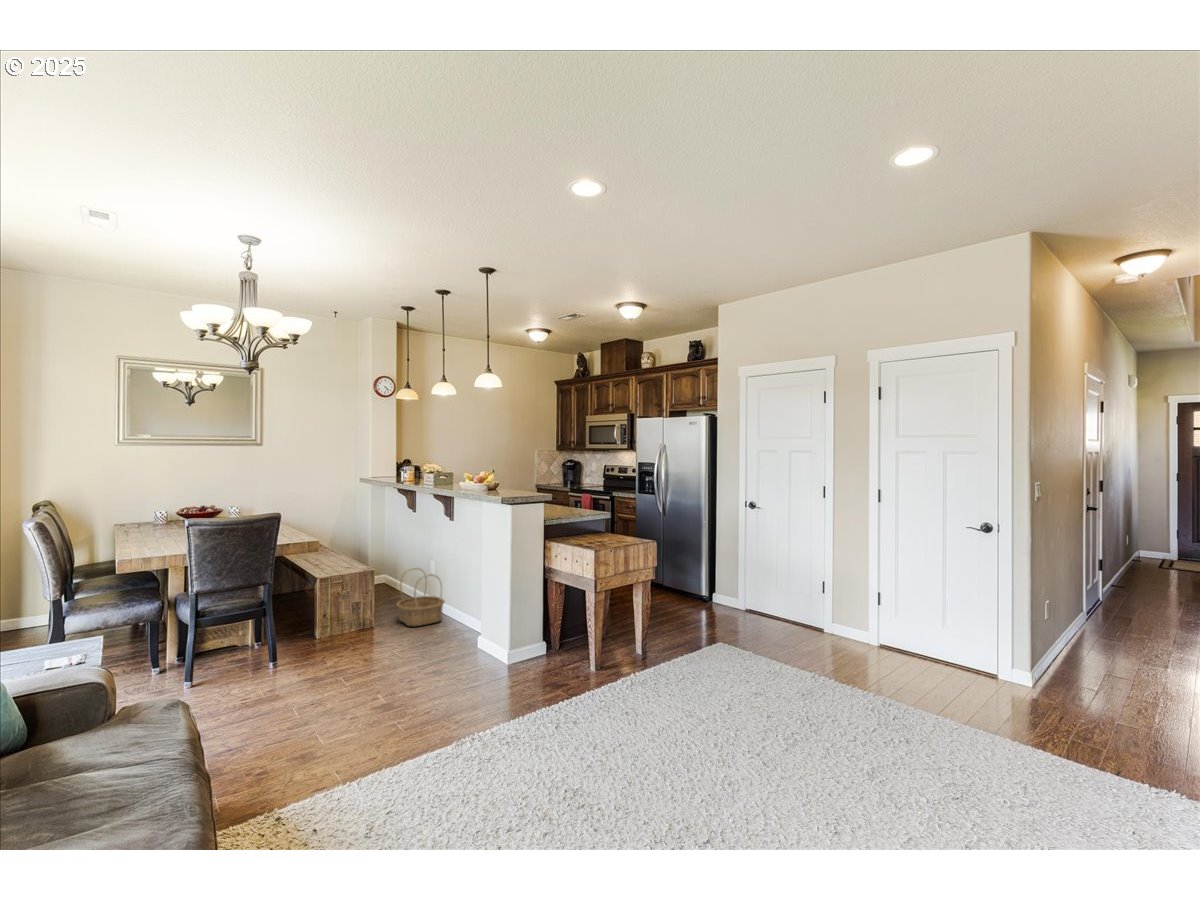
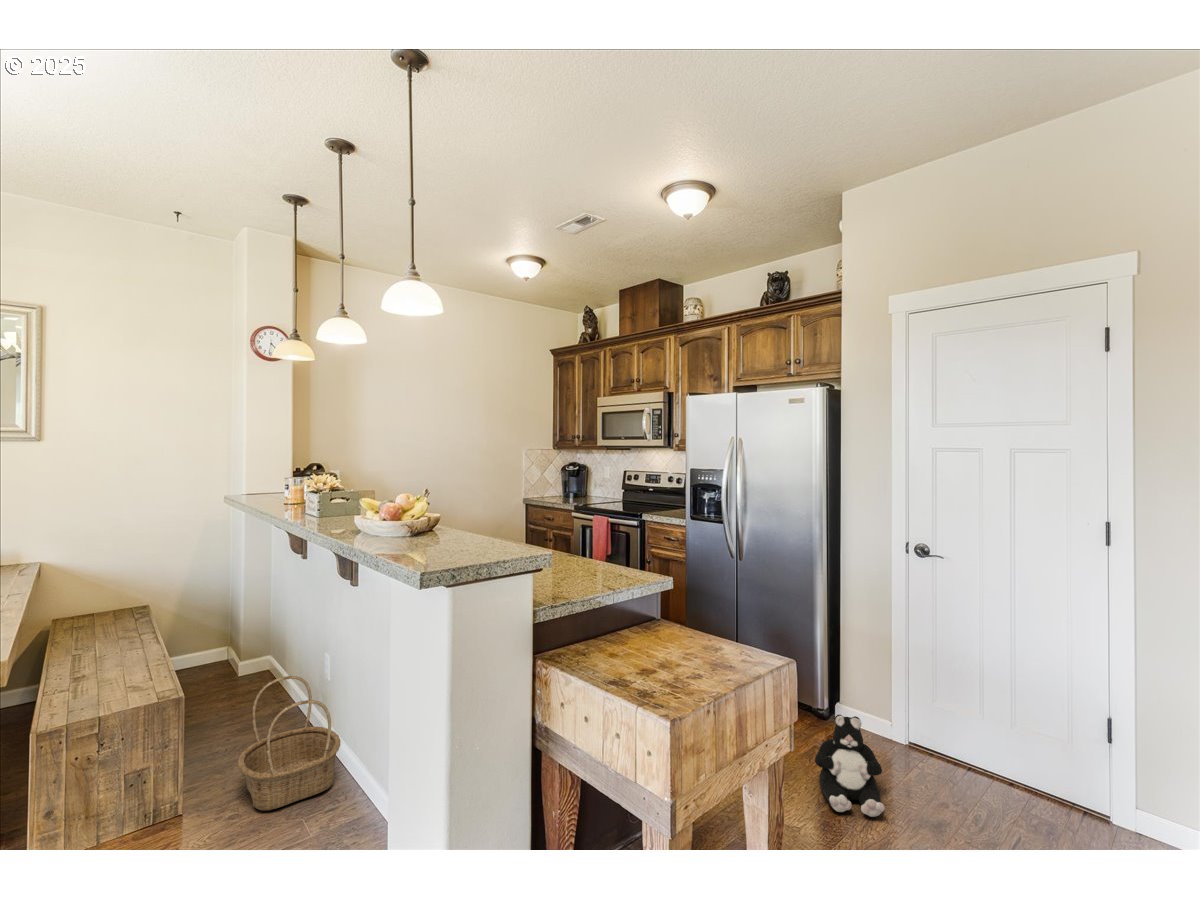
plush toy: none [686,585,718,629] -> present [815,715,885,817]

